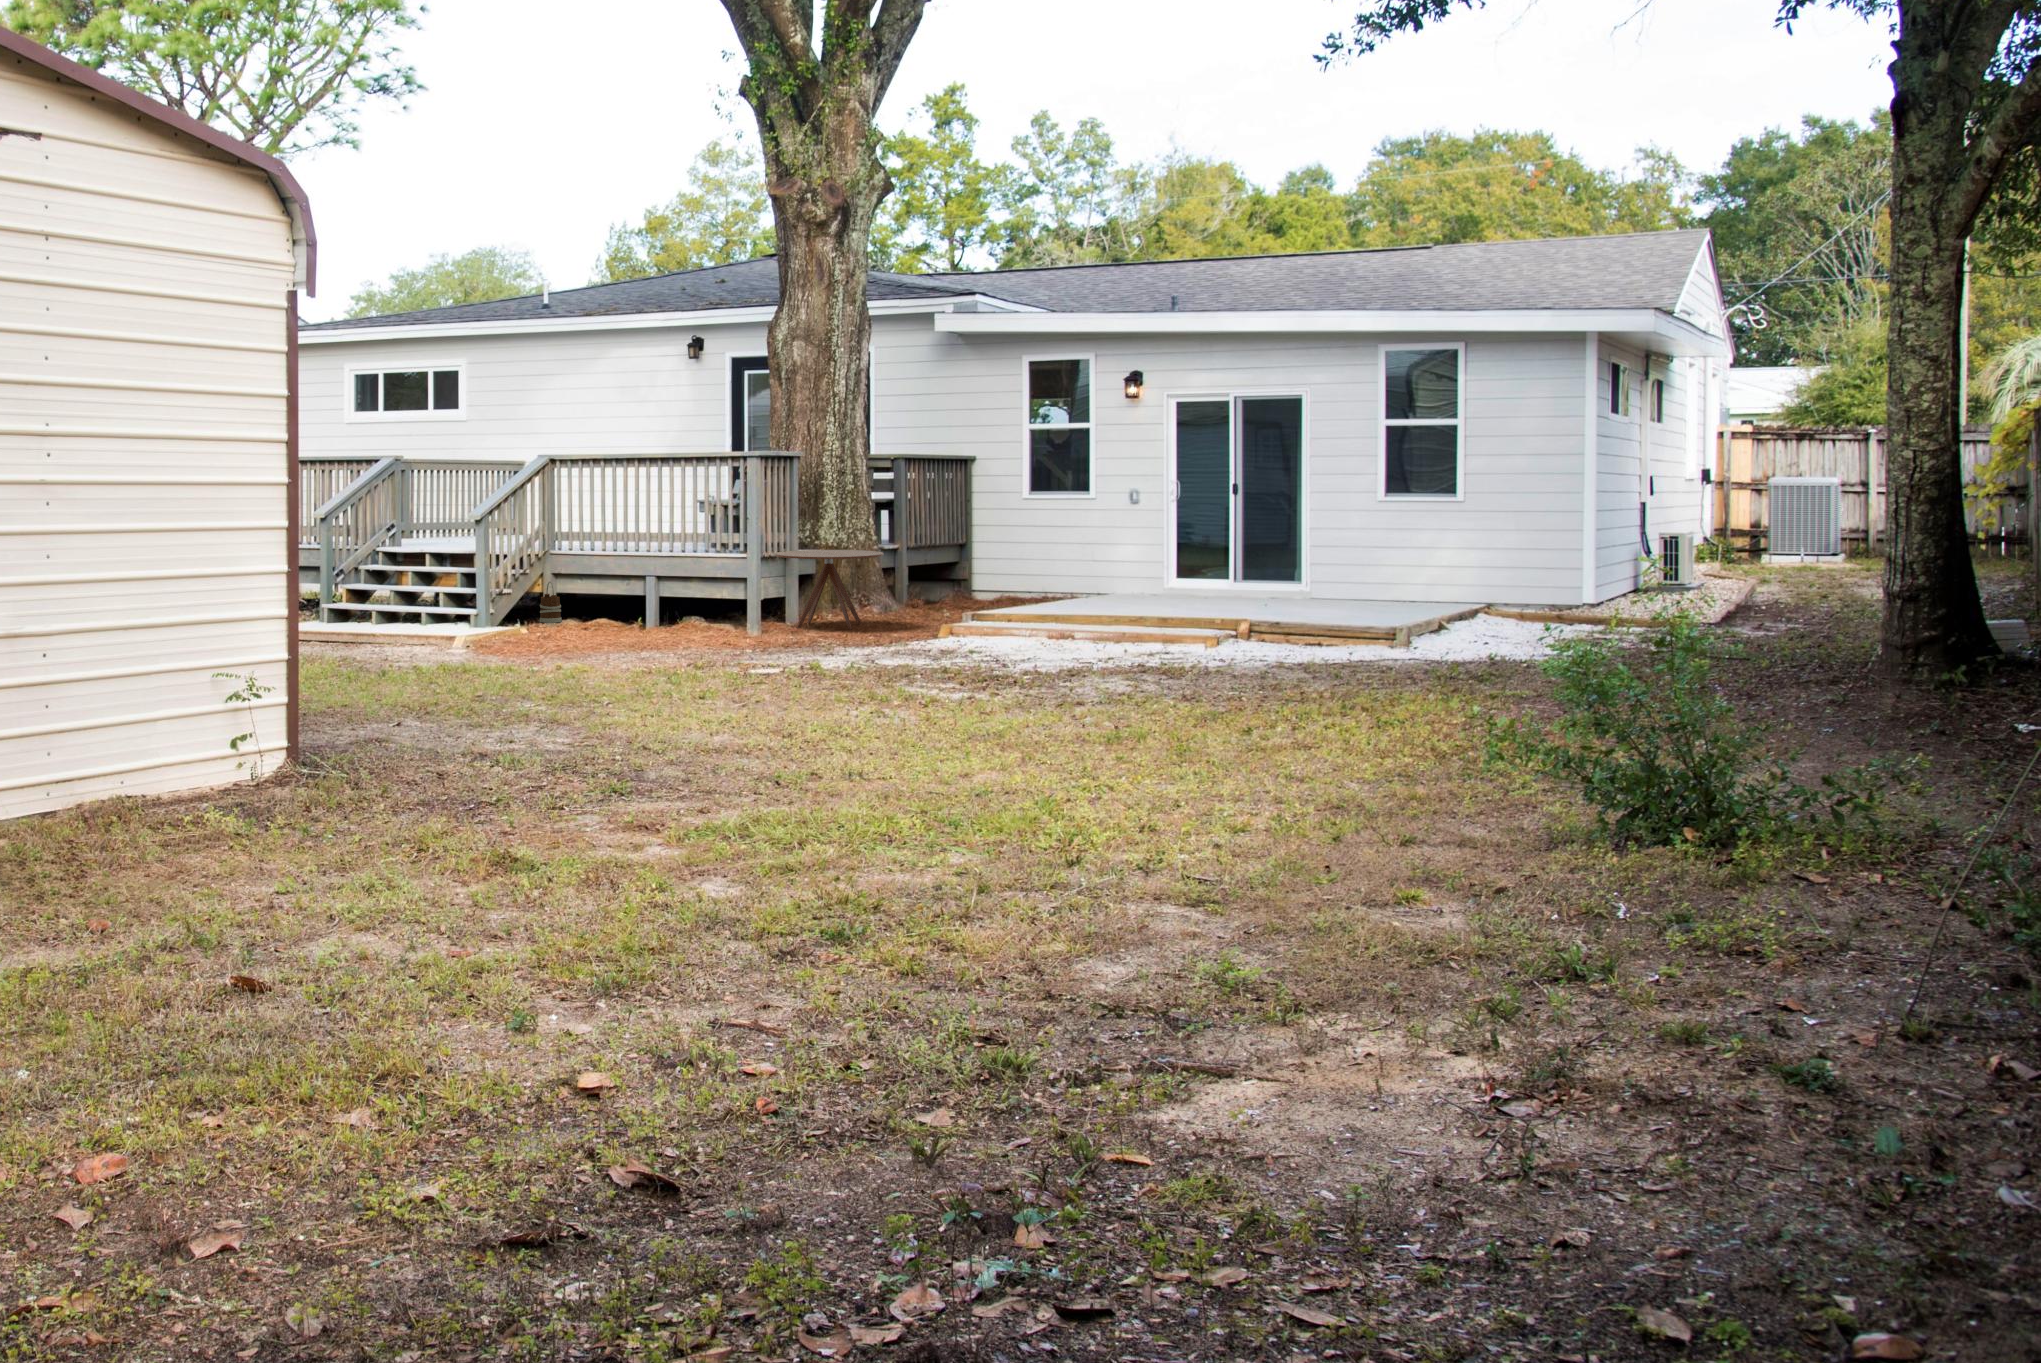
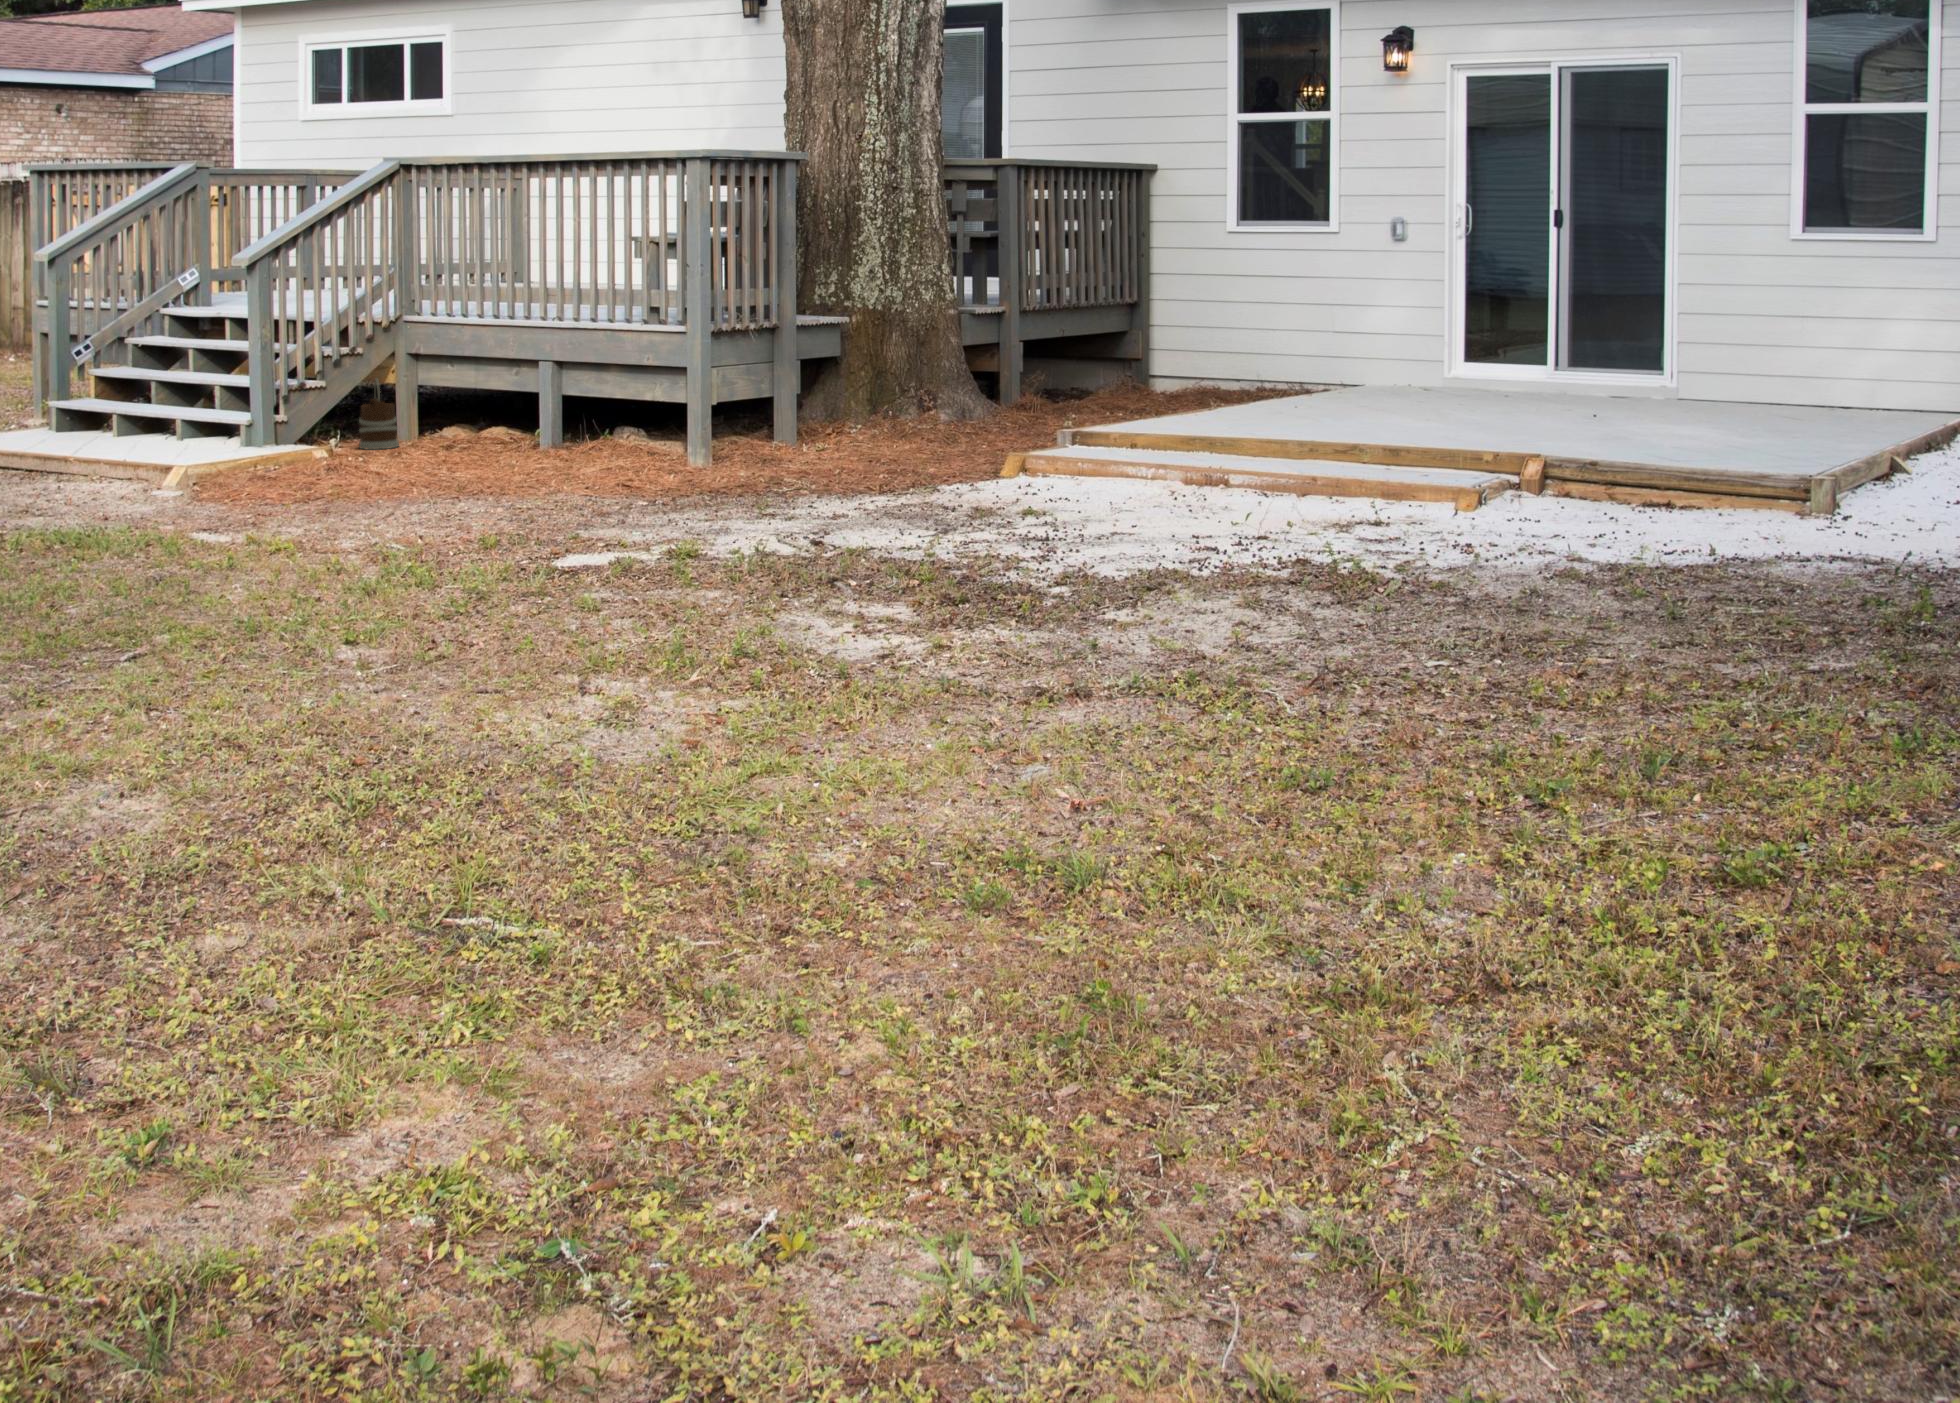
round table: present [774,550,883,629] -> none [739,322,930,465]

